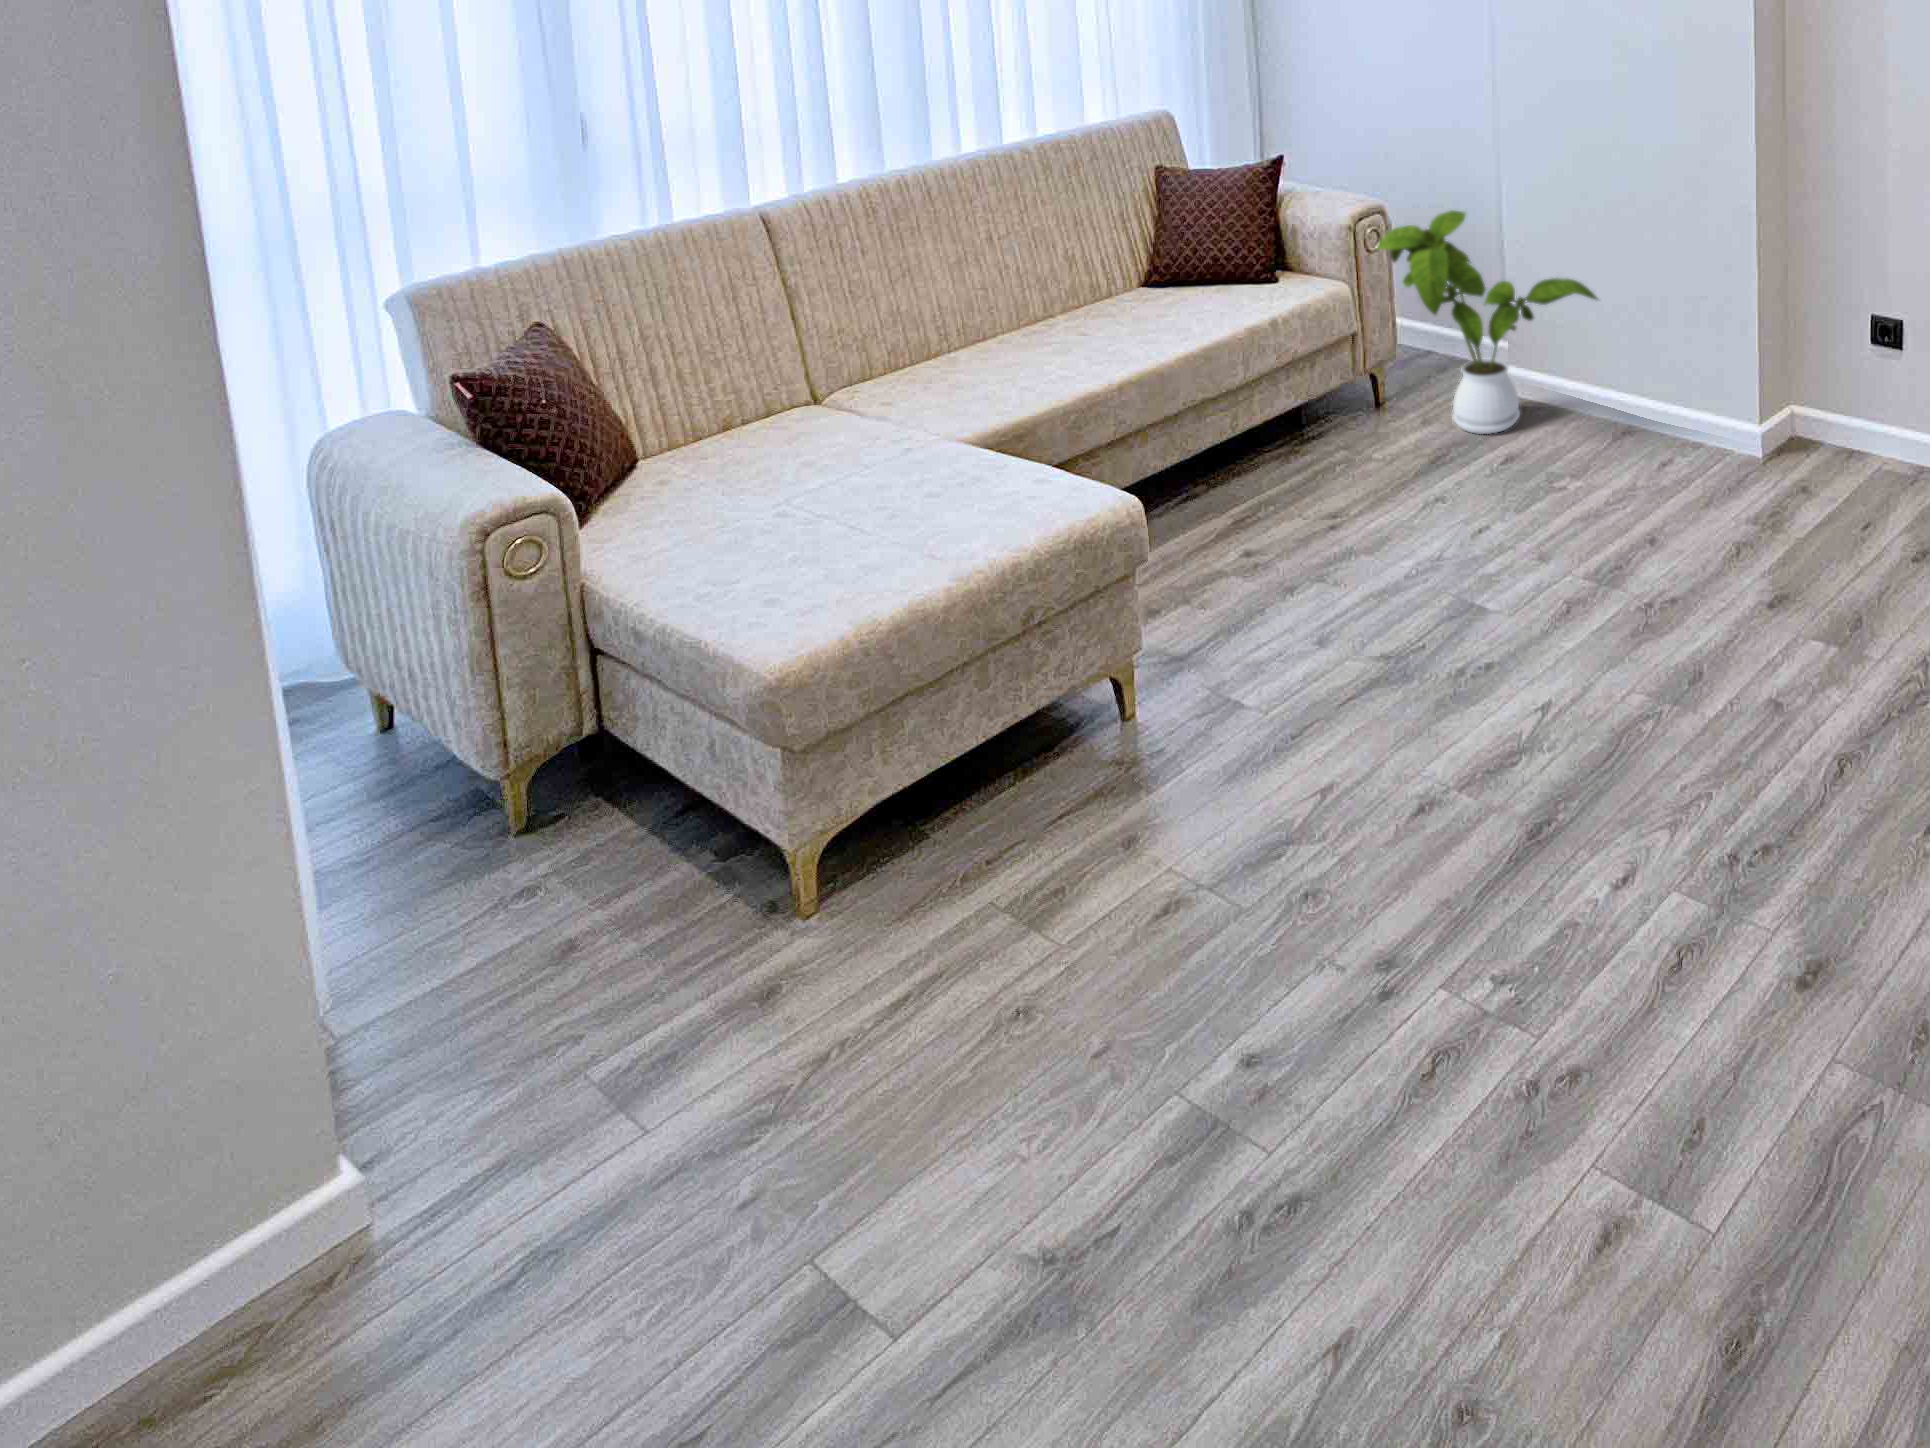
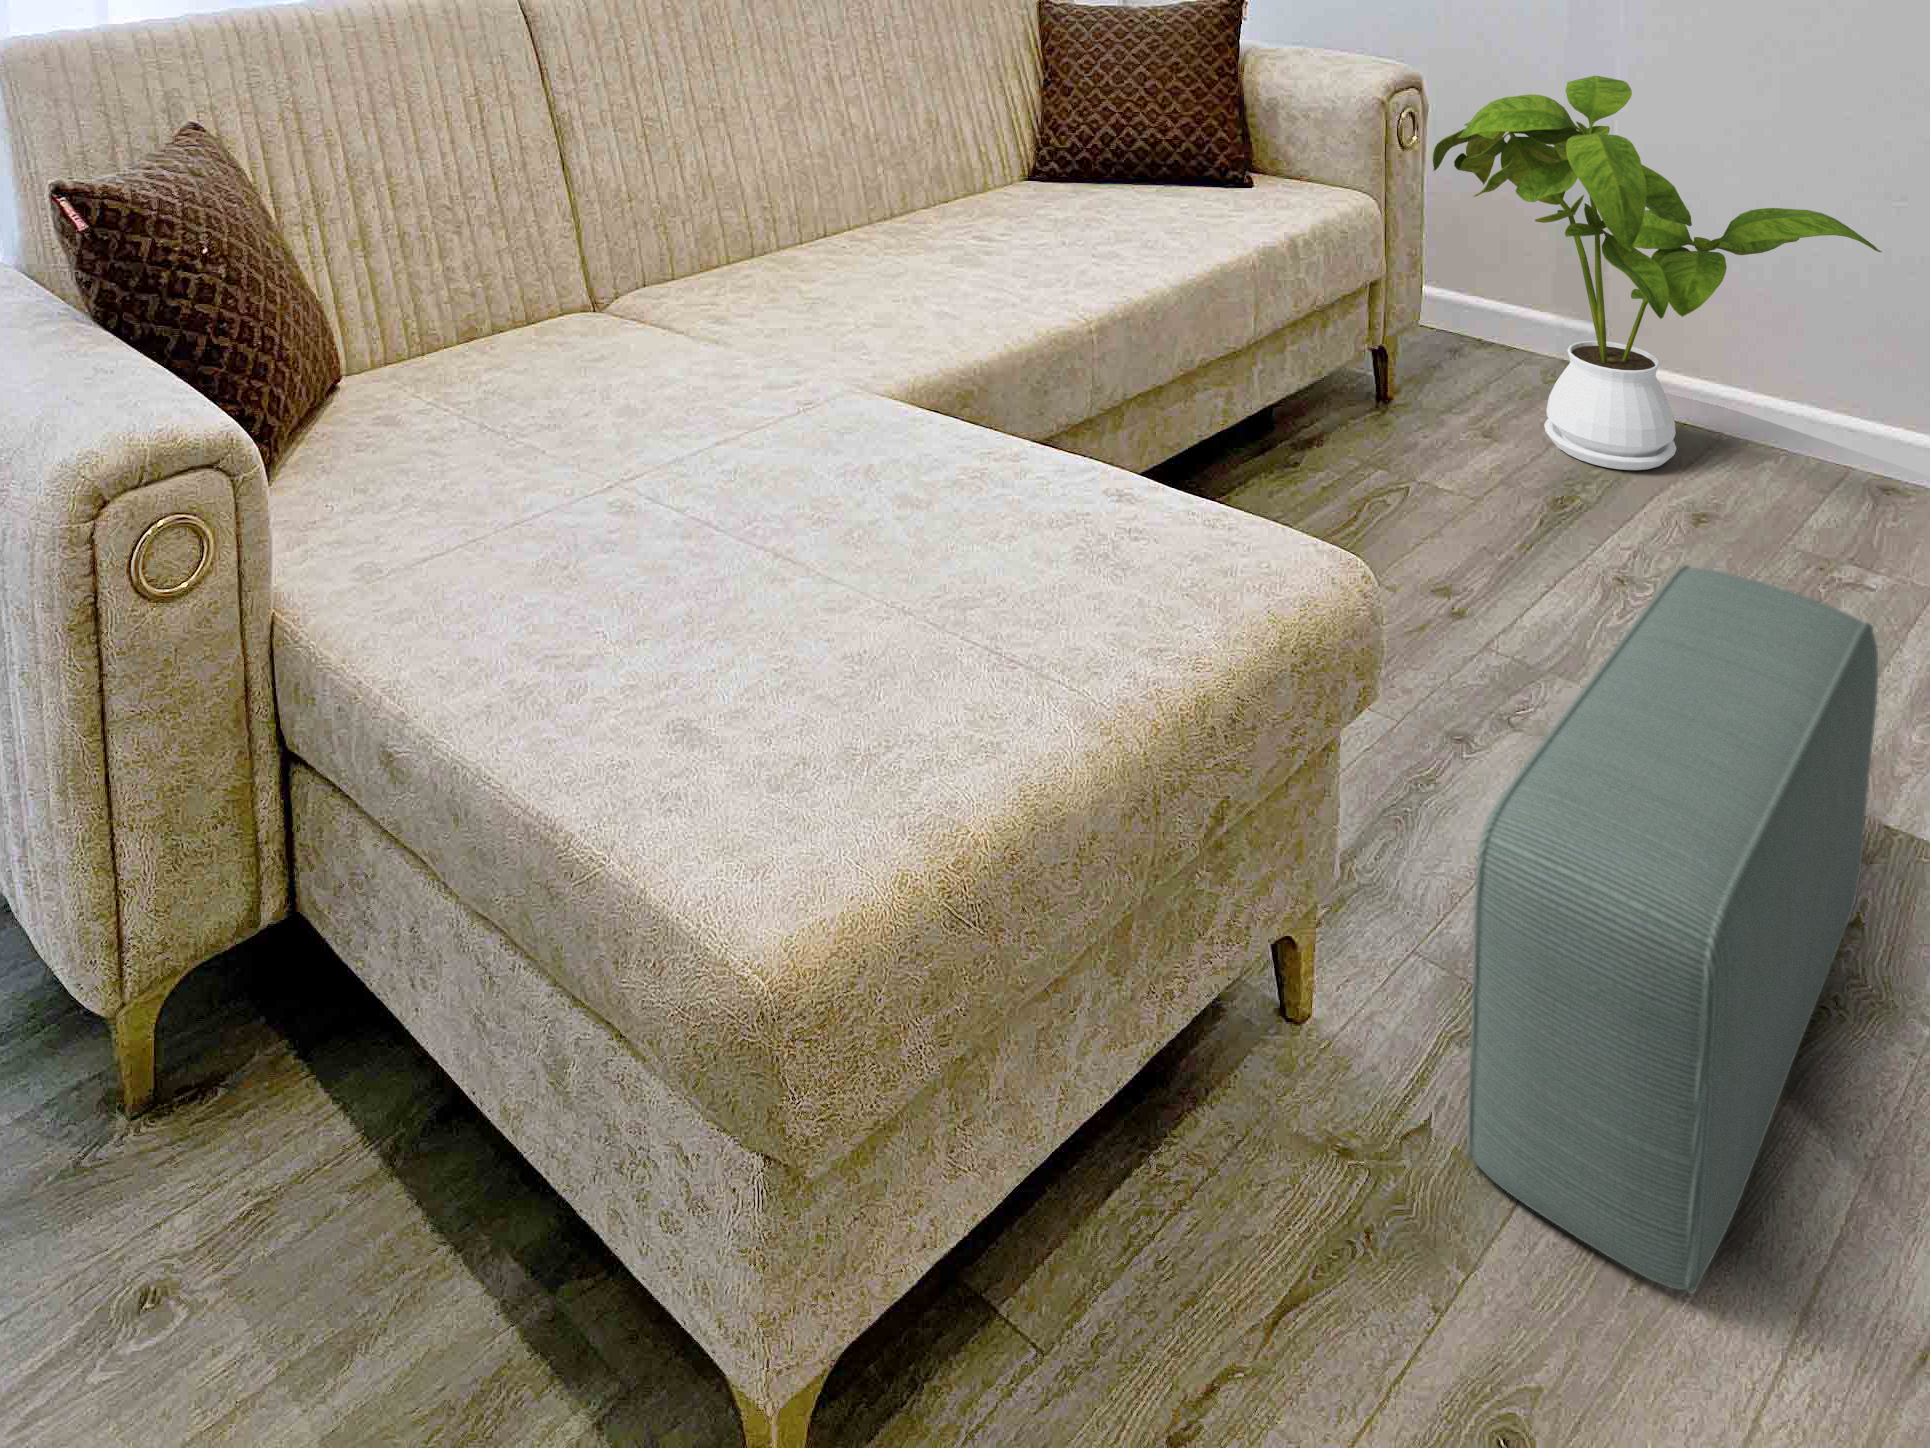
pouf: none [1153,485,1421,777] -> present [1467,565,1878,1294]

